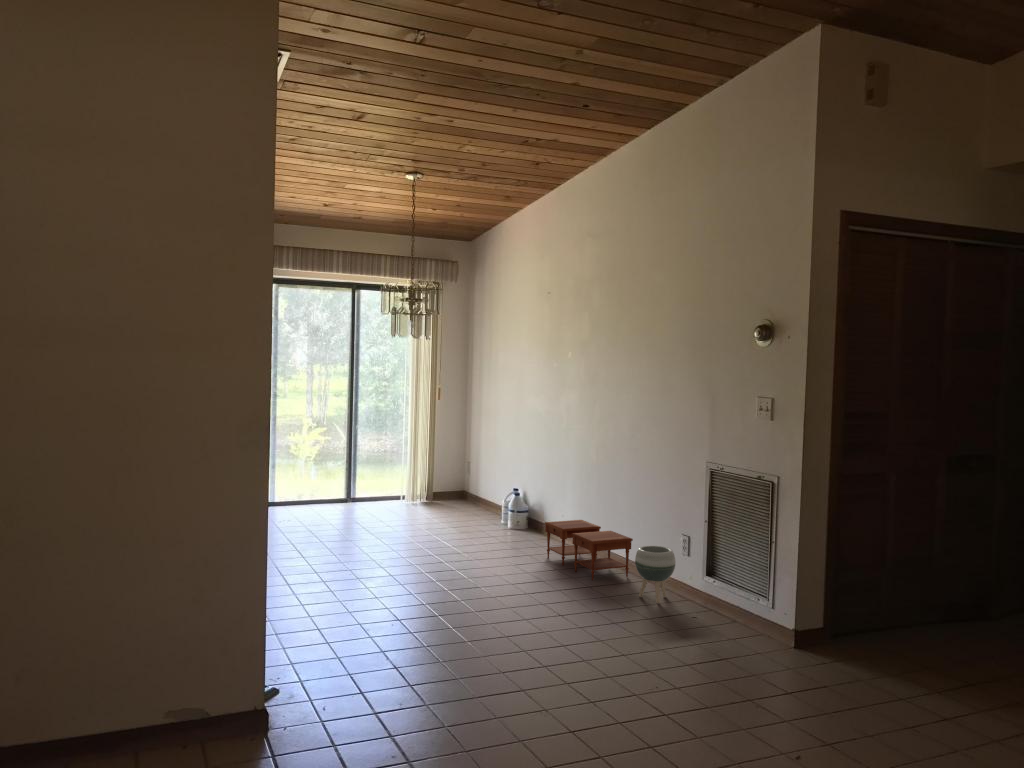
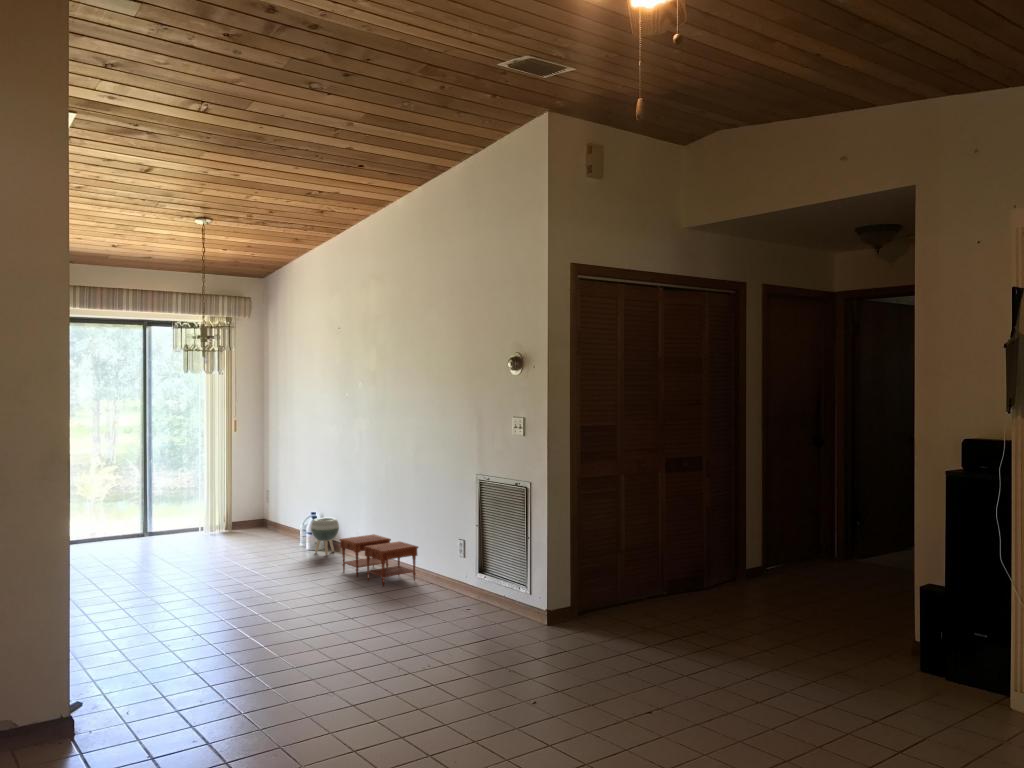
planter: present [635,546,676,603] -> present [311,517,339,555]

